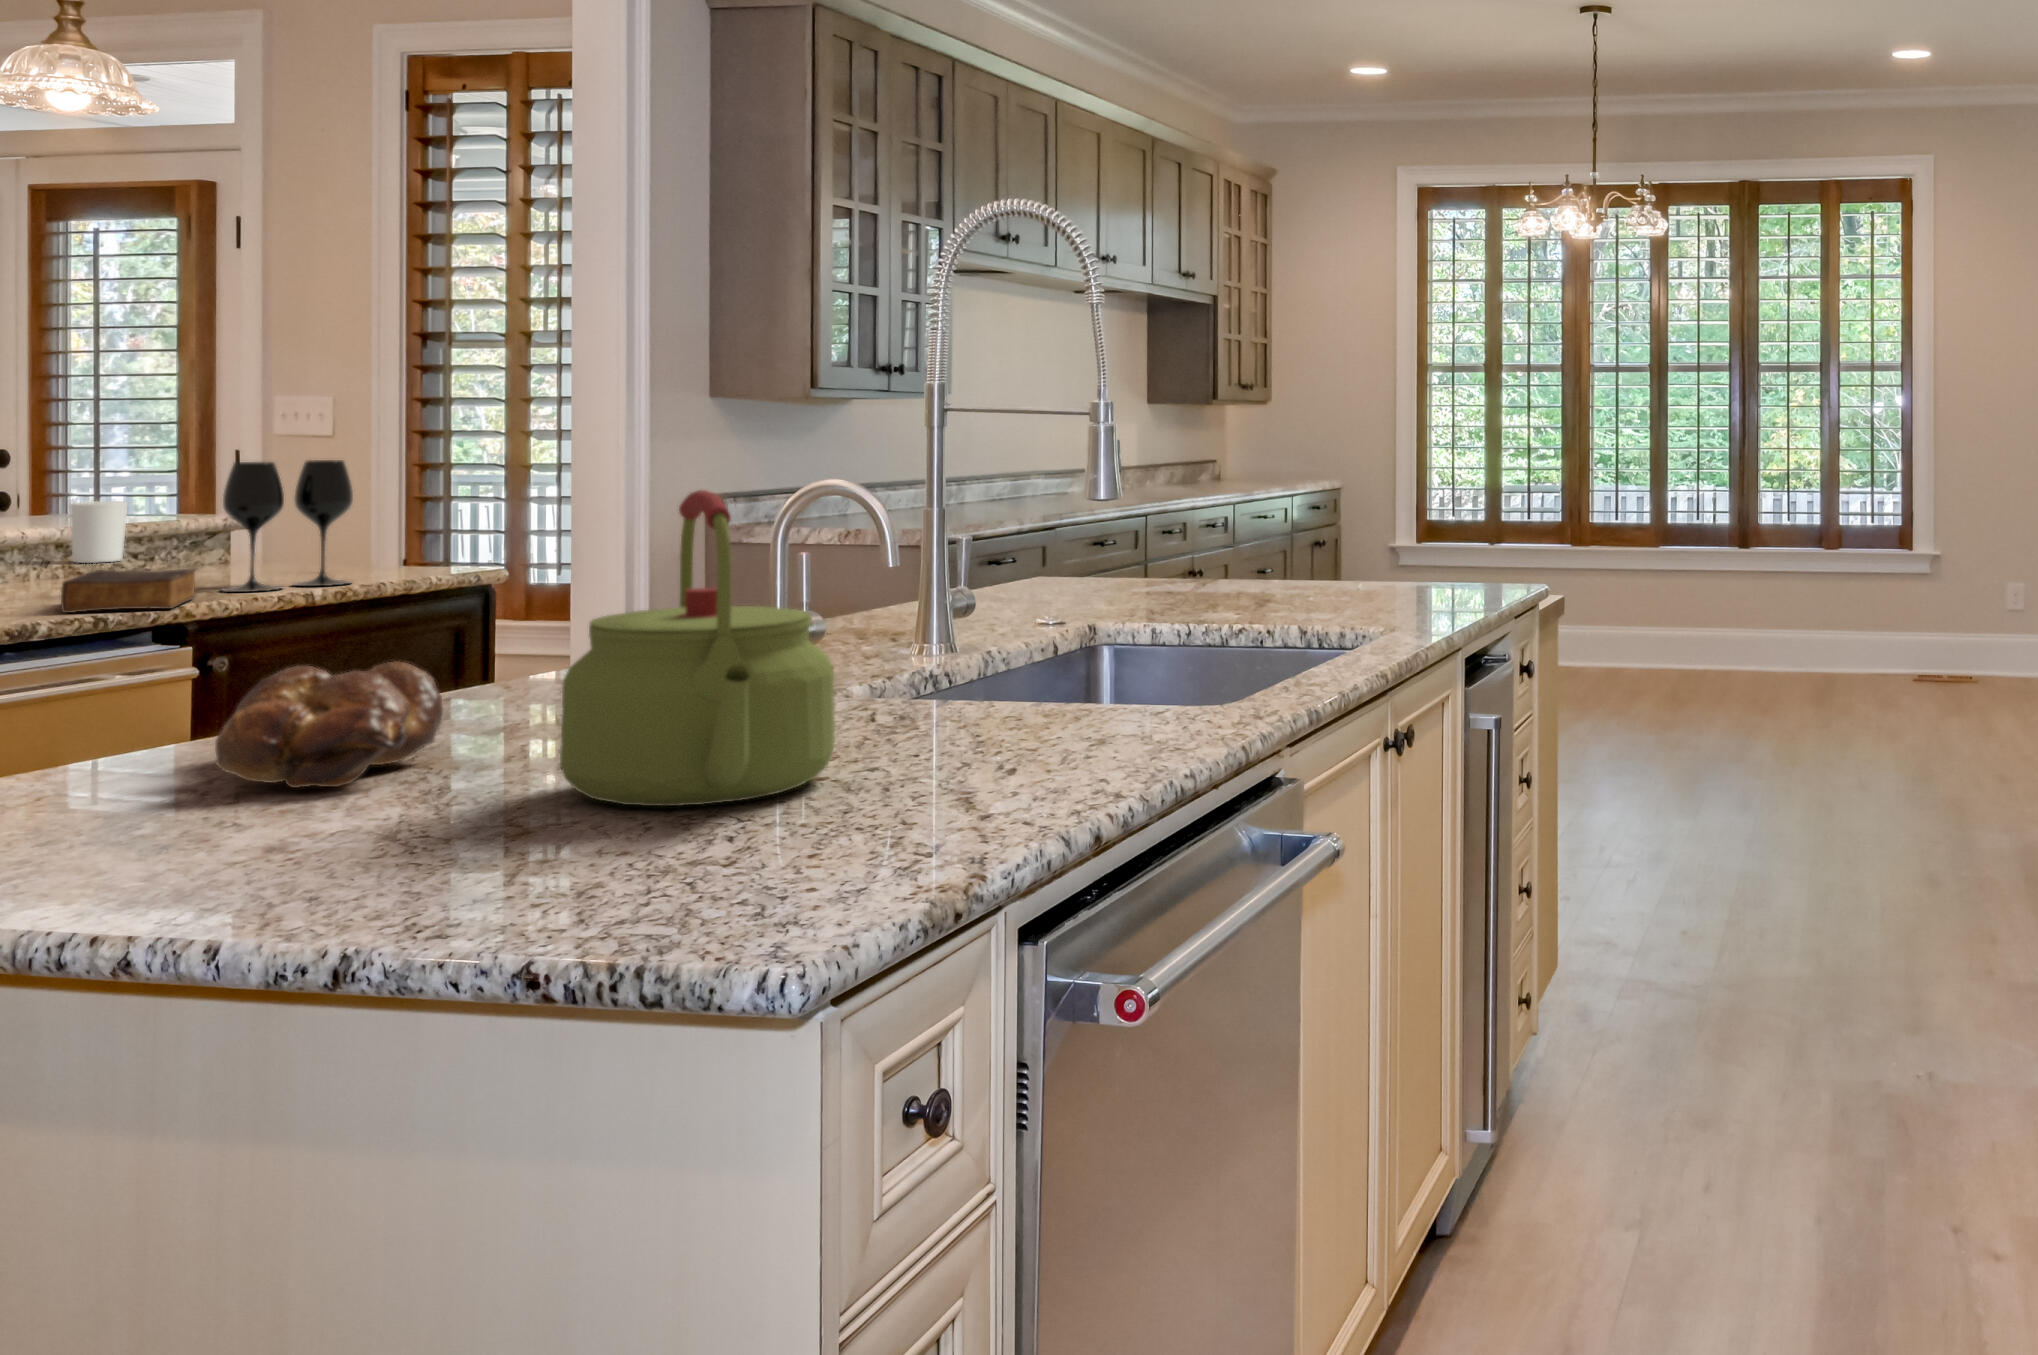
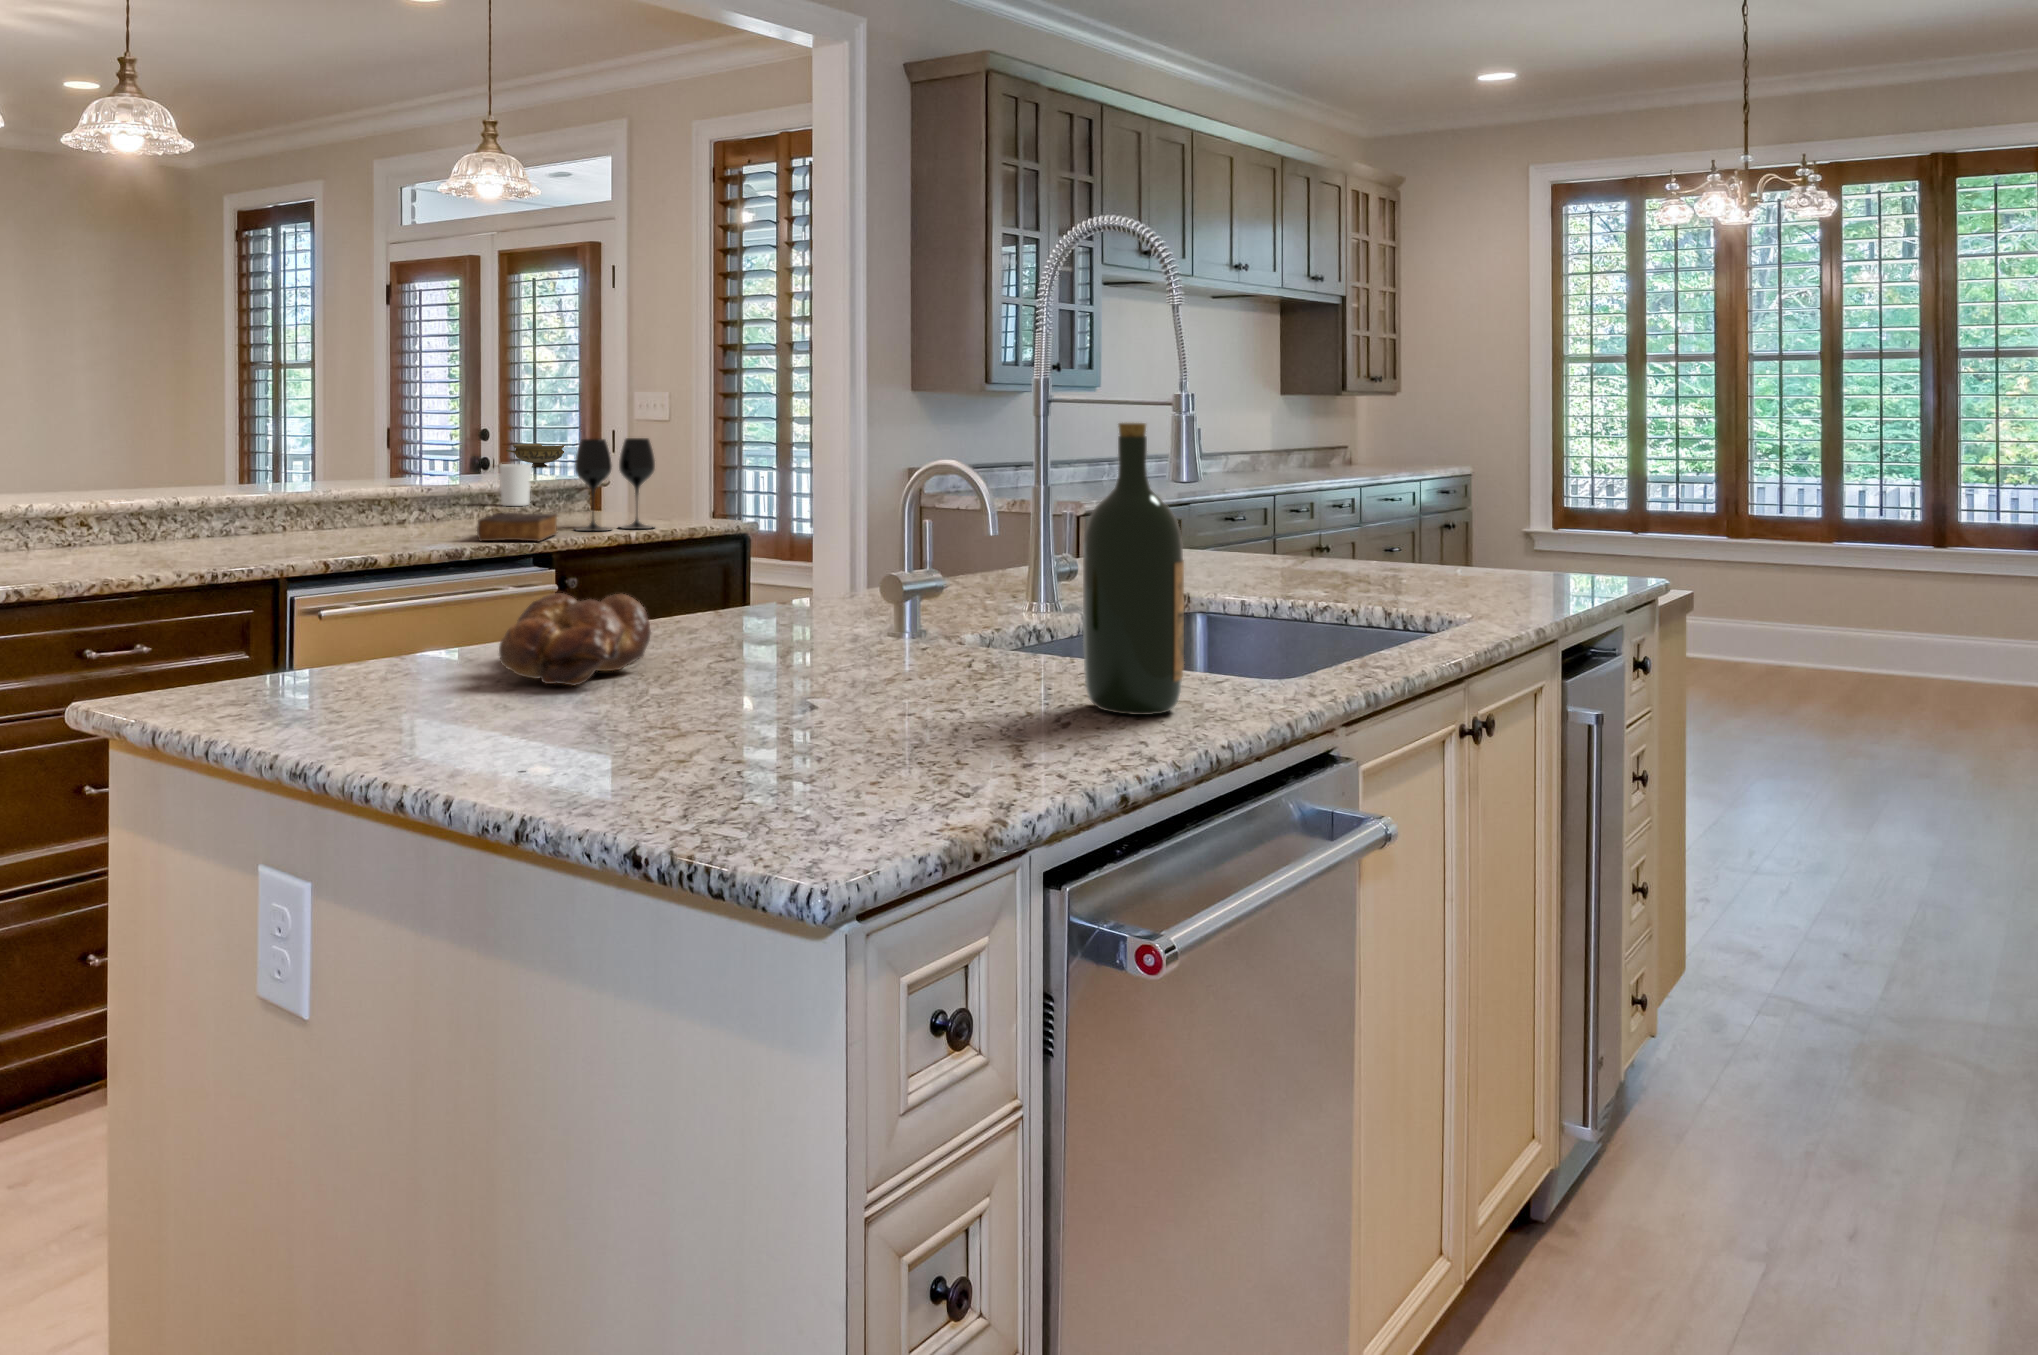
wine bottle: none [1025,429,1136,754] -> present [1083,422,1184,715]
ceramic bowl: none [48,474,165,507] -> present [506,444,565,467]
kettle: present [560,490,835,806] -> none [712,471,918,727]

